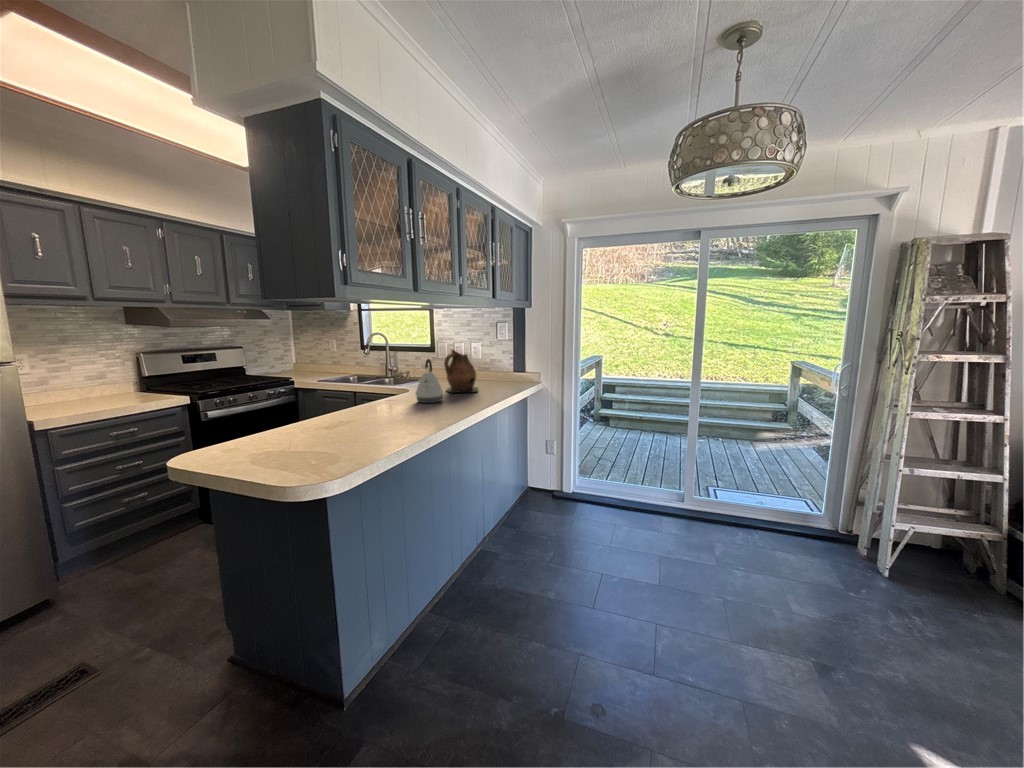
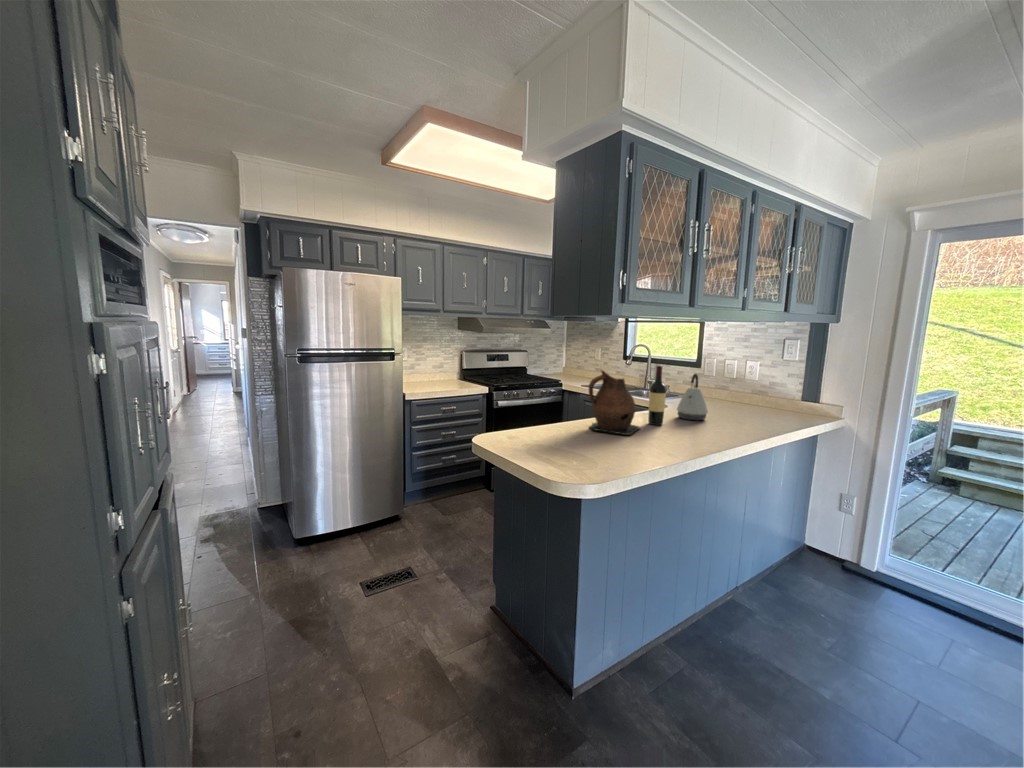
ceramic pitcher: present [444,350,478,392] -> present [589,370,640,435]
wine bottle: none [386,354,403,414] -> present [648,365,666,425]

